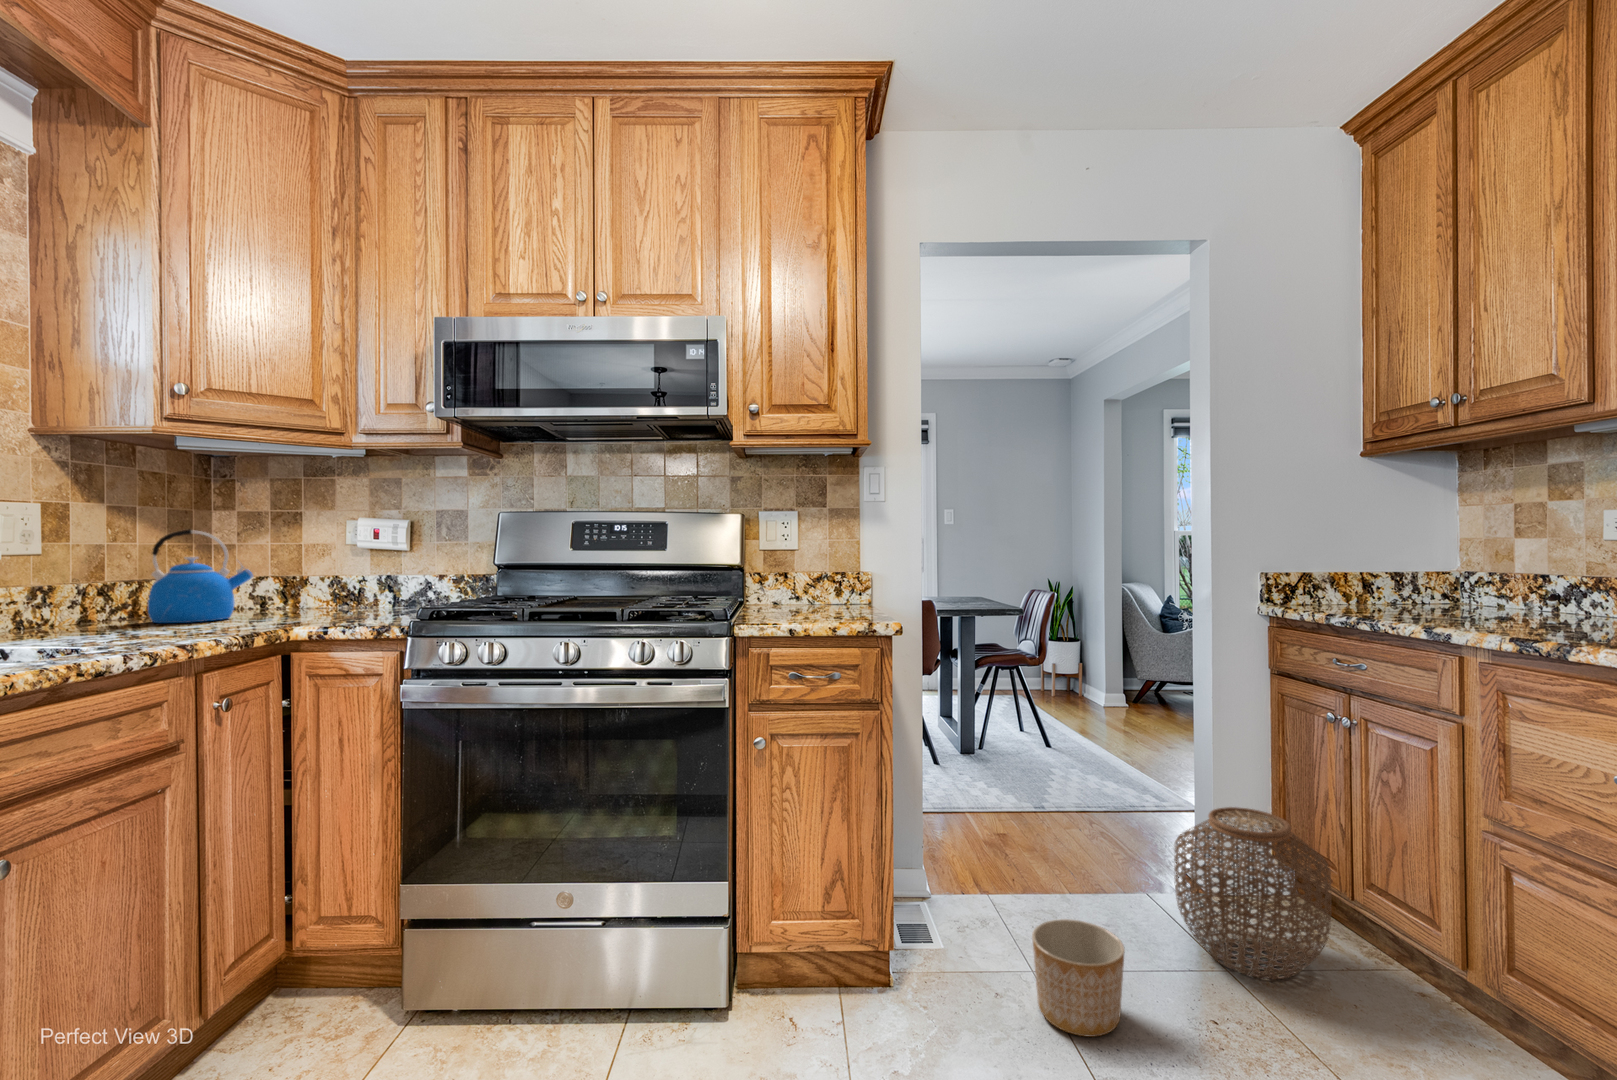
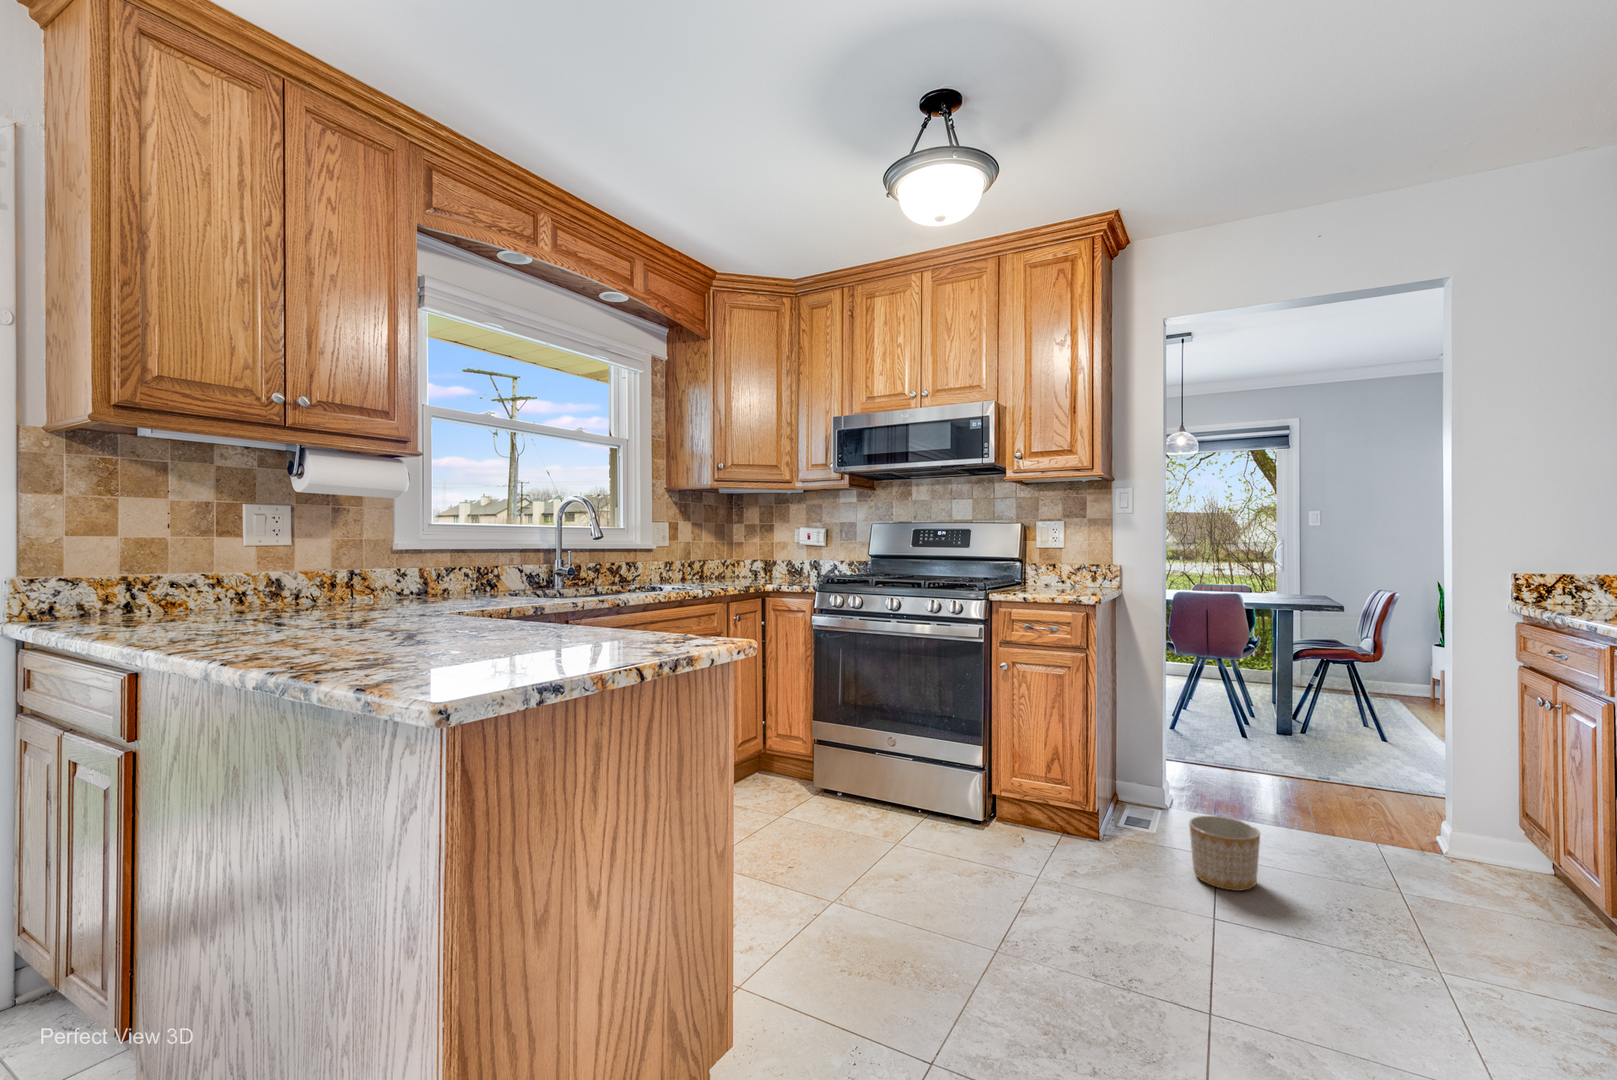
kettle: present [148,529,253,623] -> none [706,534,751,583]
woven basket: present [1174,807,1331,979] -> none [1350,766,1496,906]

